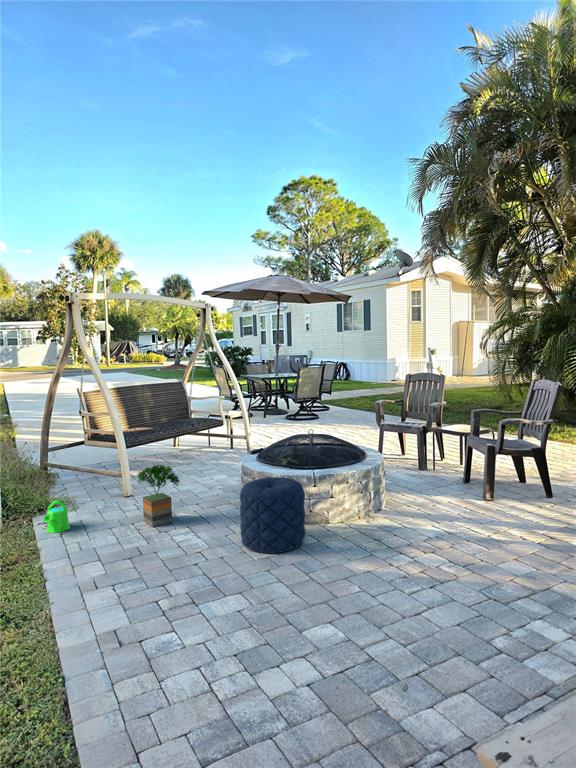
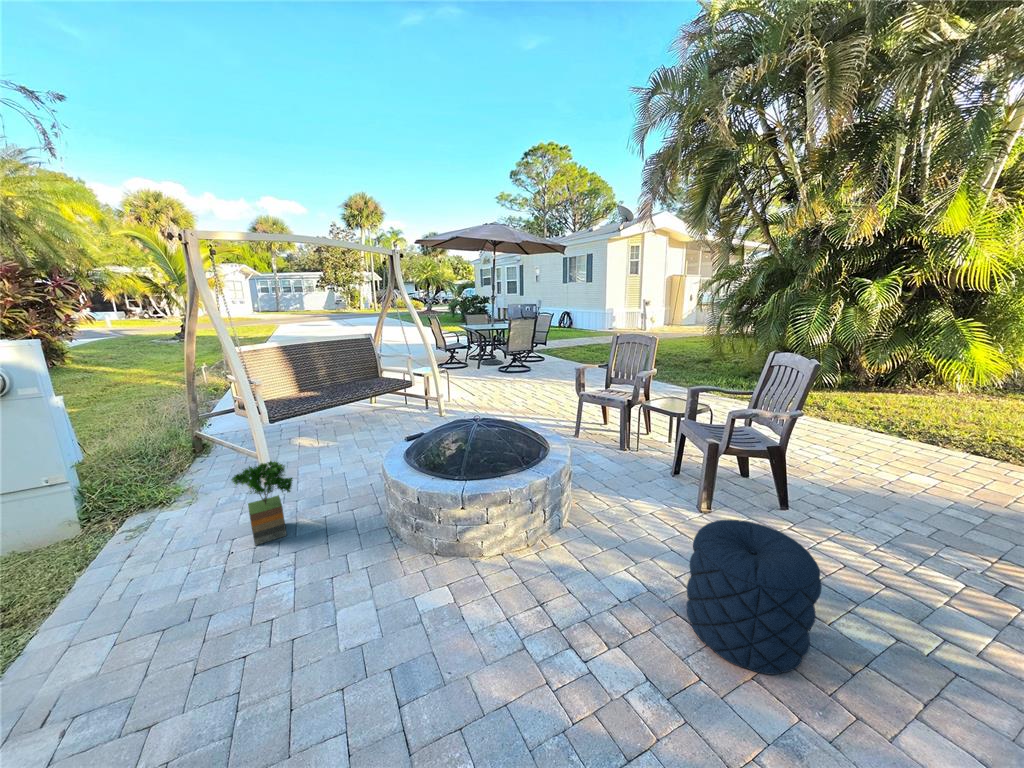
pouf: present [240,477,305,553] -> present [686,520,822,675]
watering can: present [43,500,70,533] -> none [100,507,161,551]

